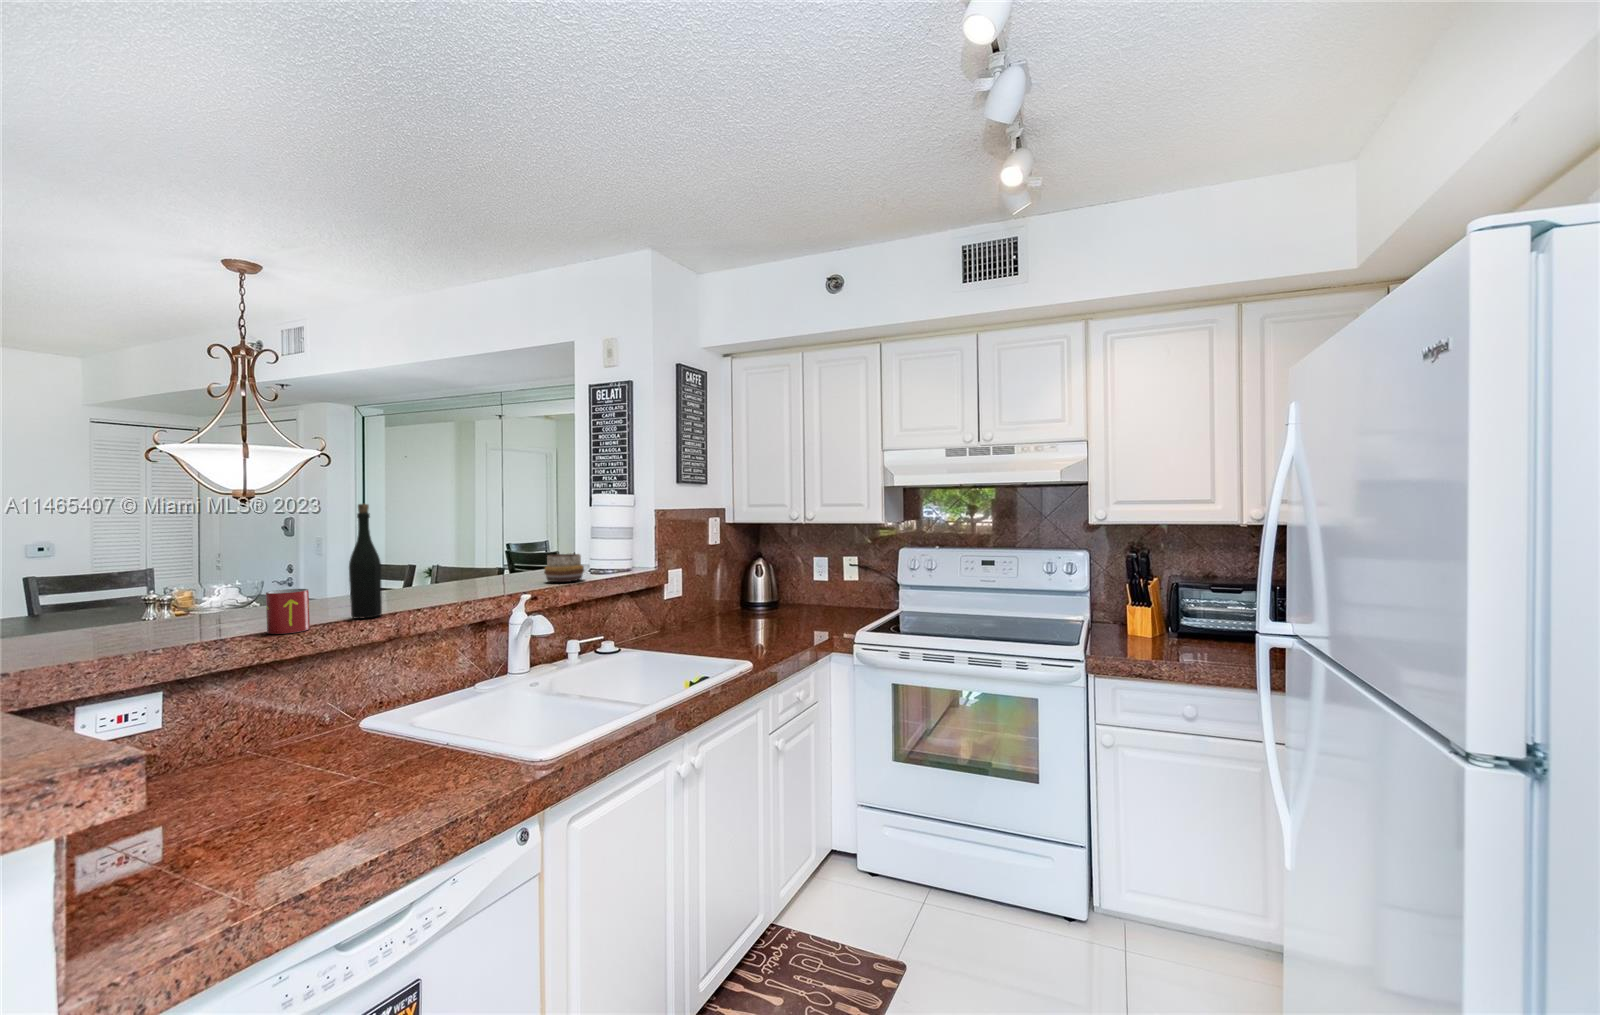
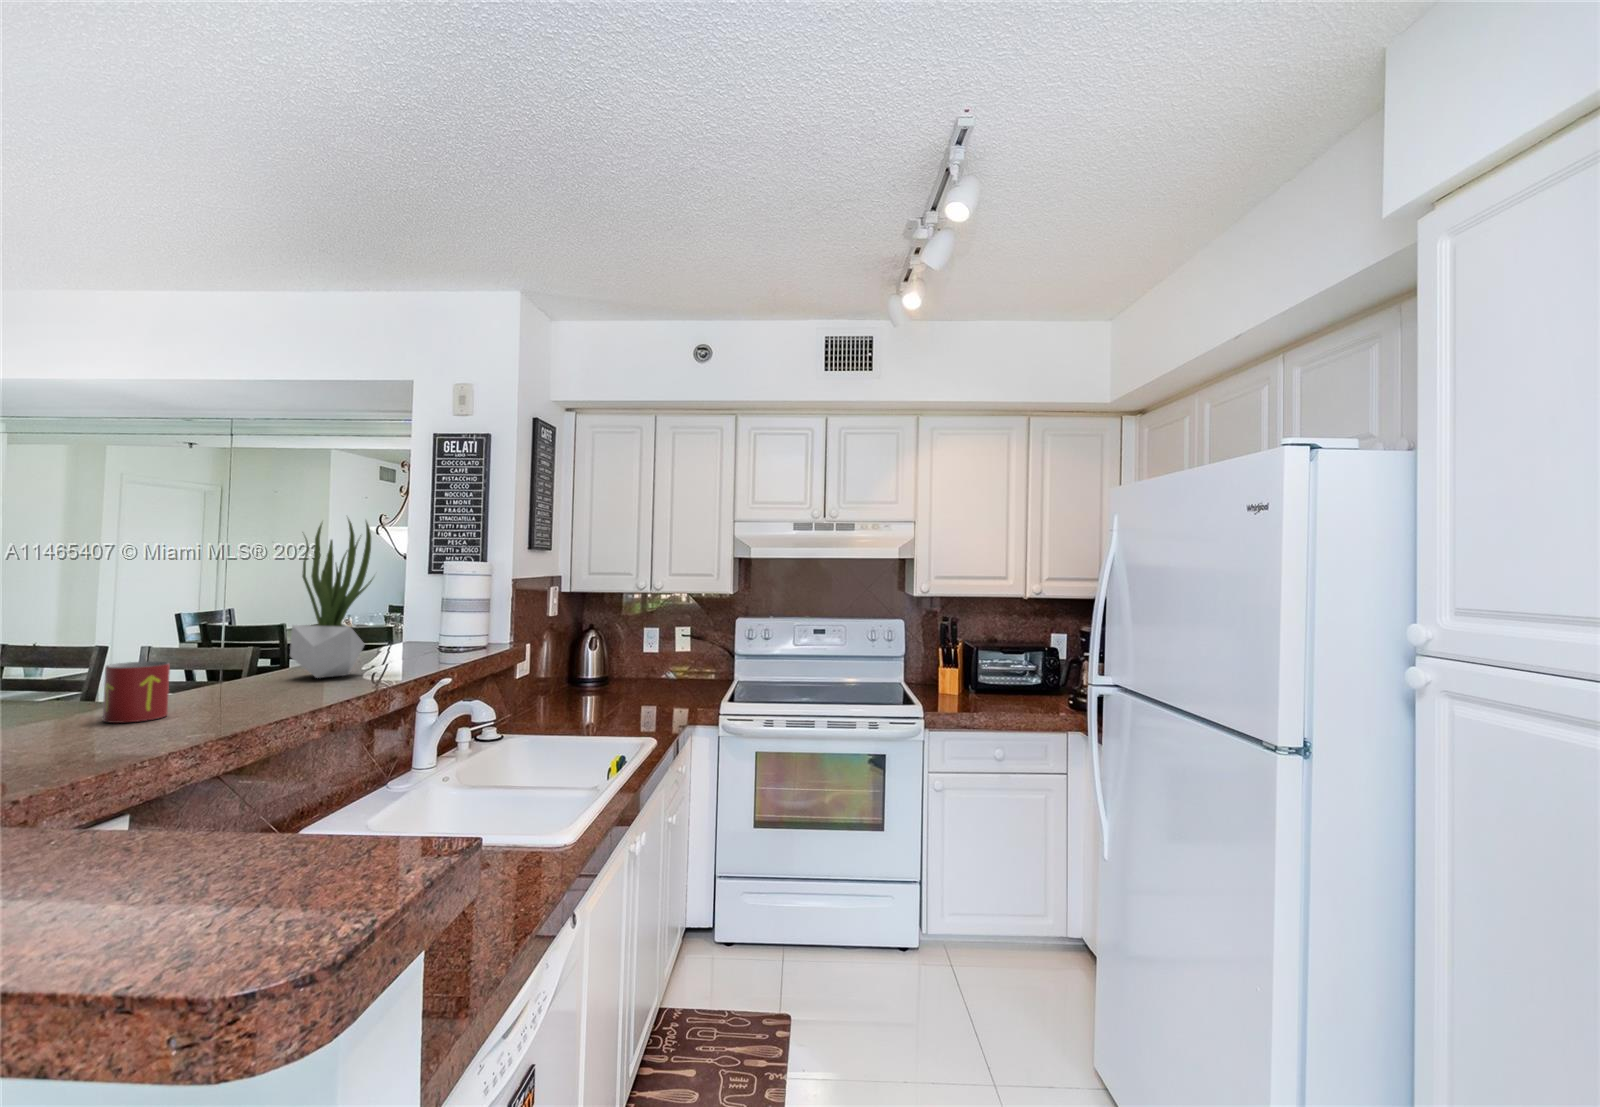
potted plant: none [431,466,491,602] -> present [290,519,372,678]
bottle: present [349,504,382,619] -> none [204,554,251,700]
decorative bowl: present [544,554,584,582] -> none [393,622,443,654]

